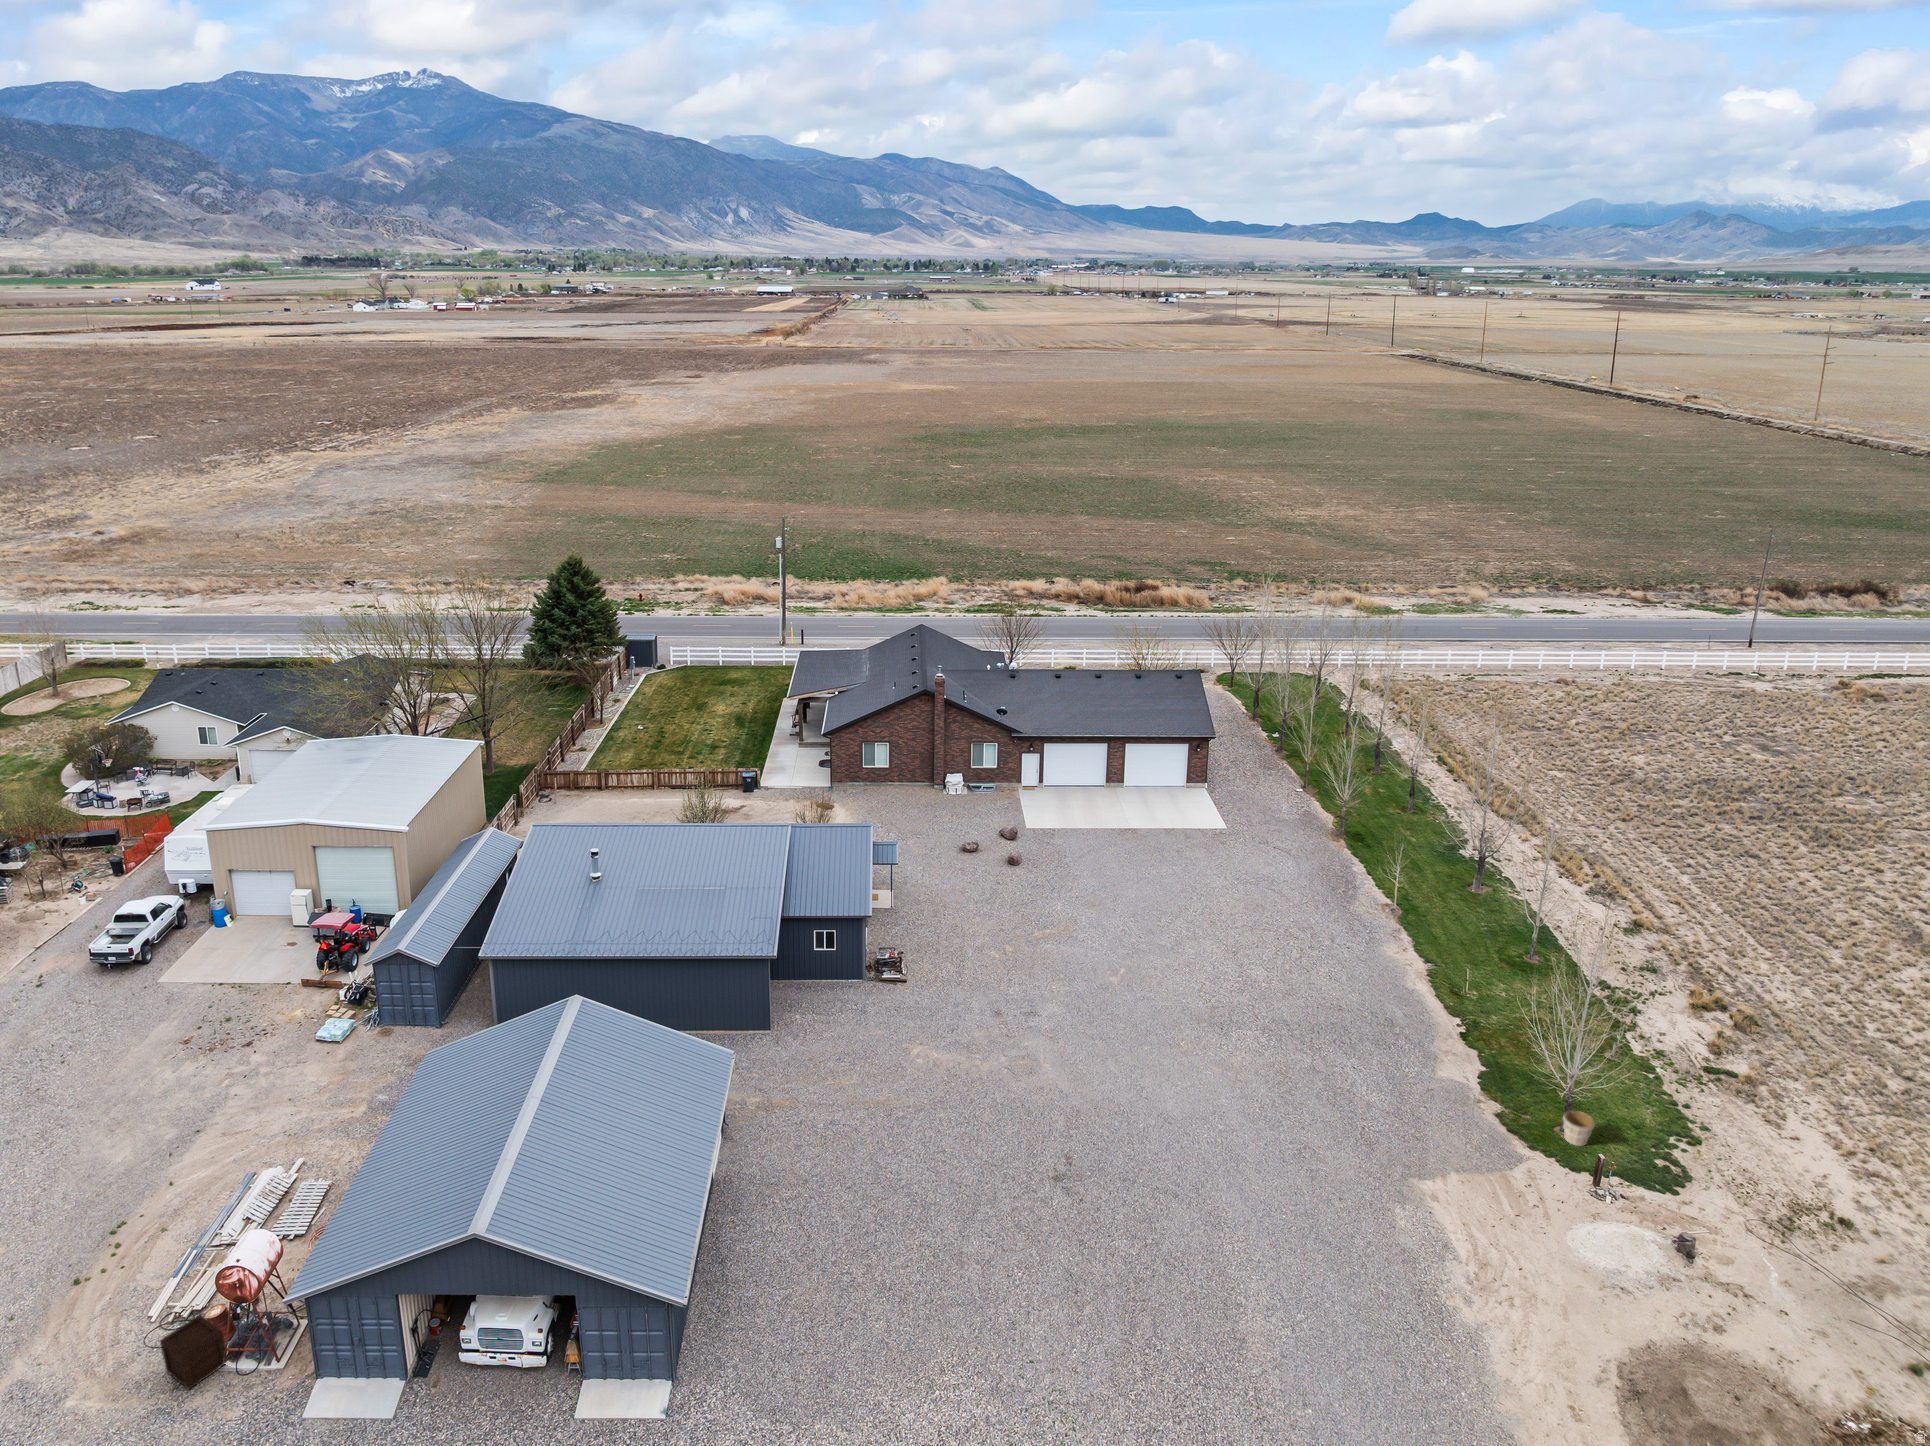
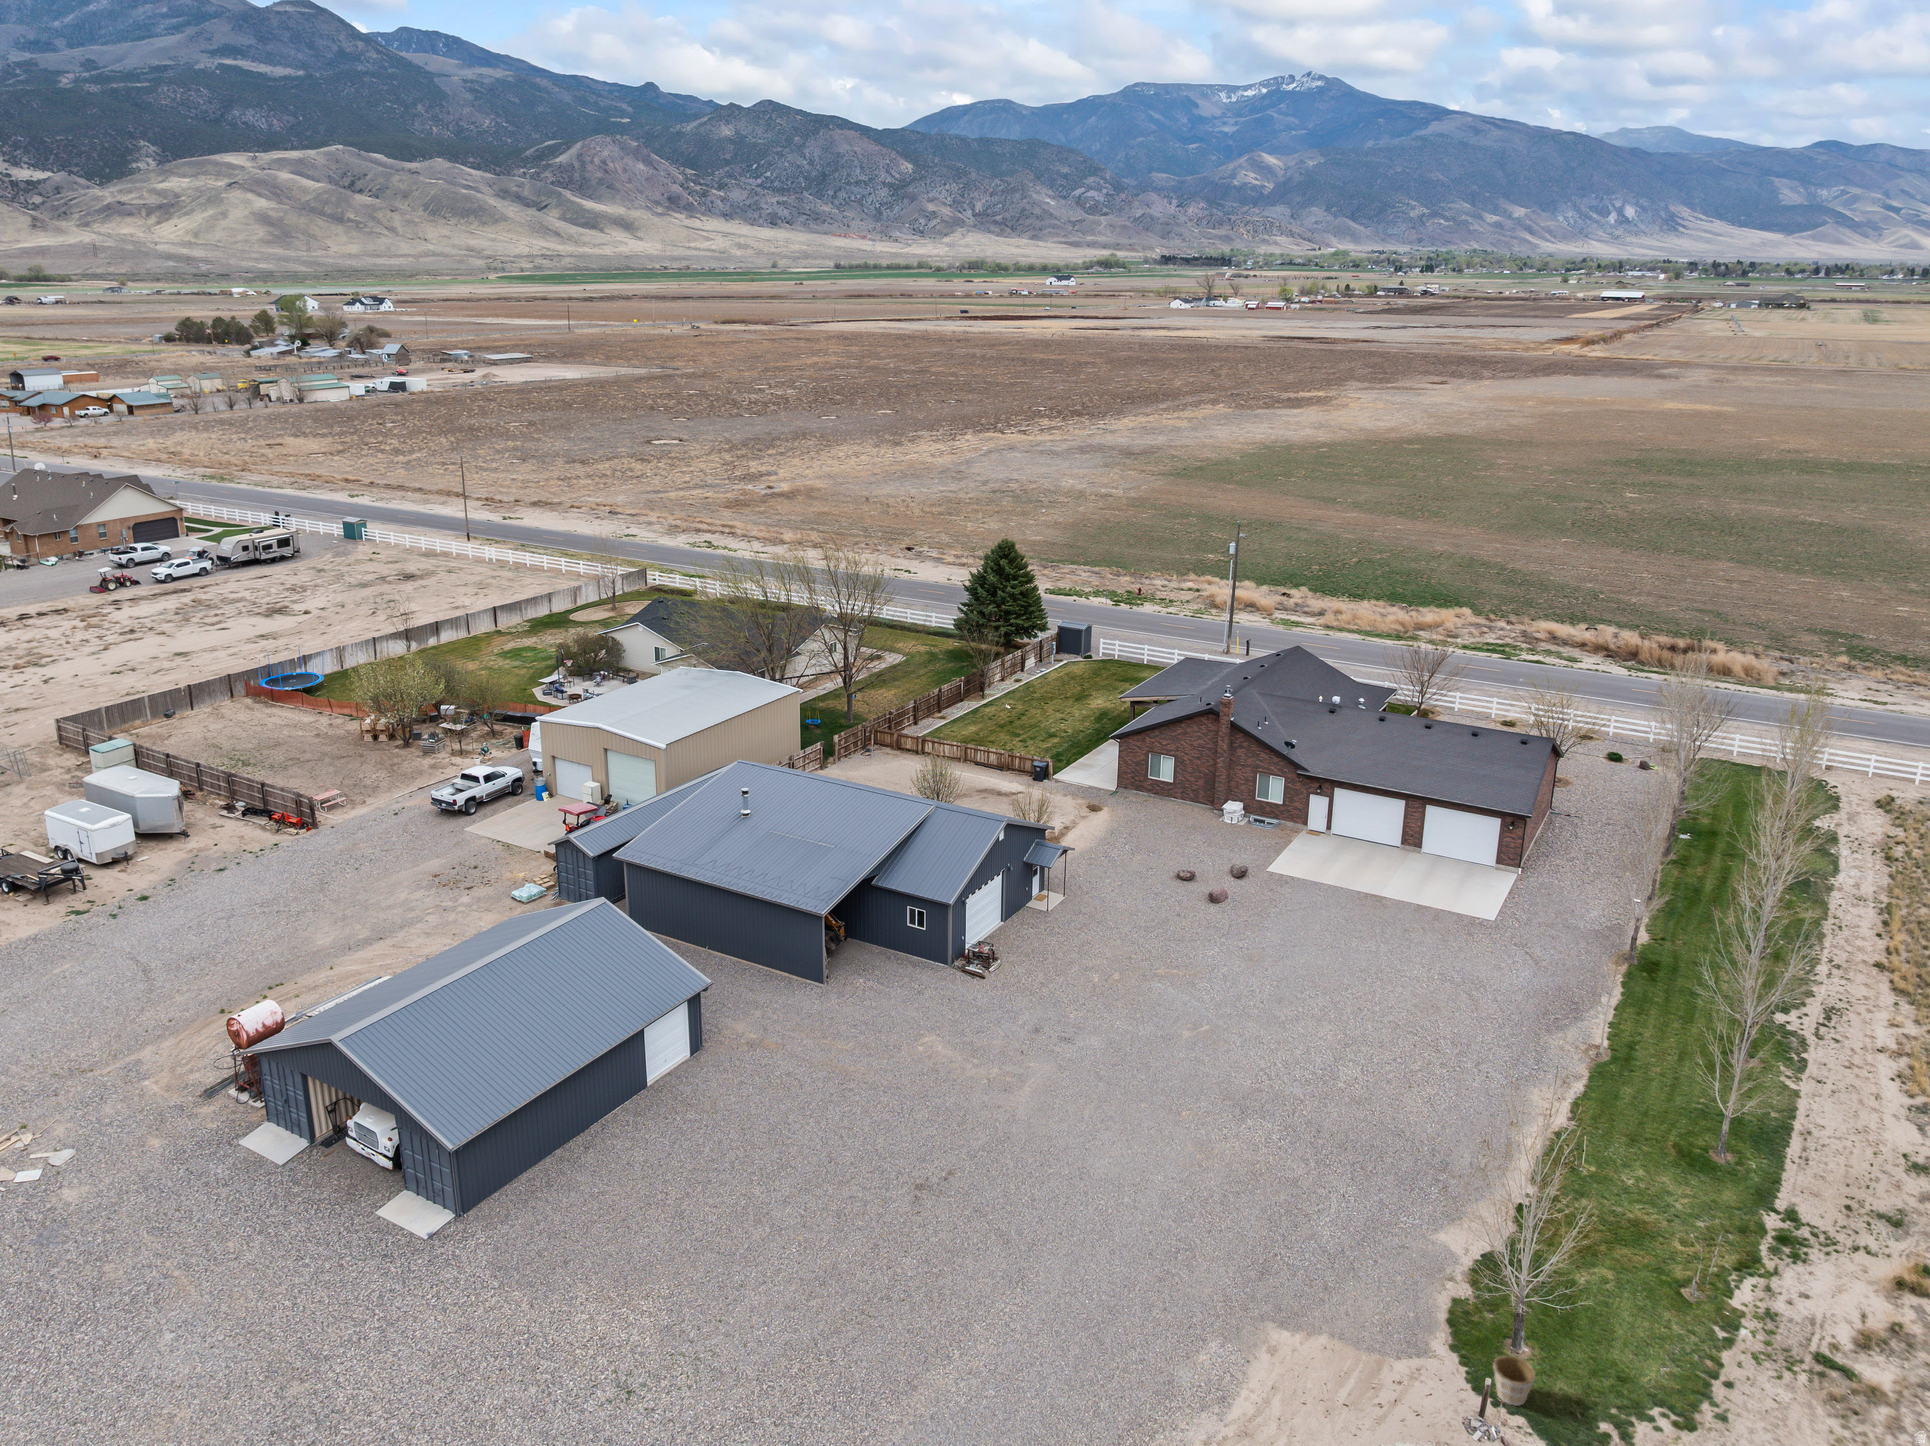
wooden crate: present [160,1315,226,1389] -> none [205,1050,245,1098]

